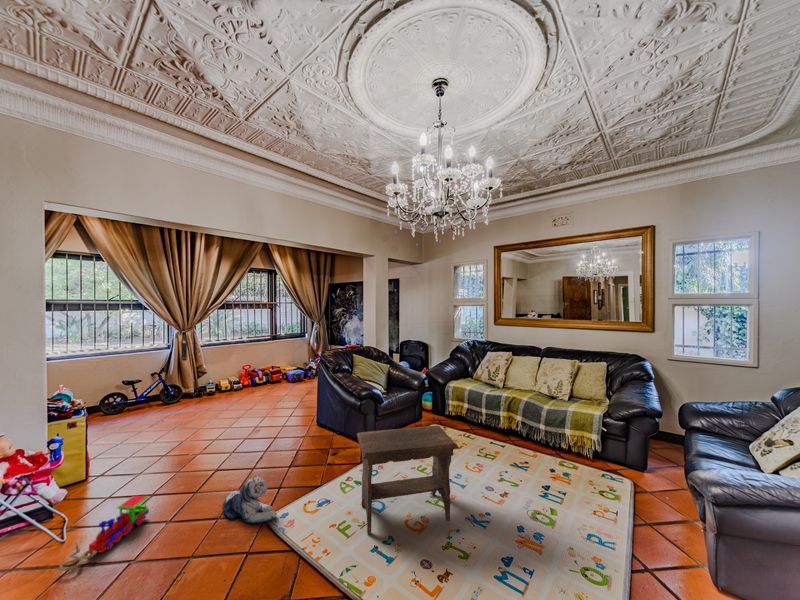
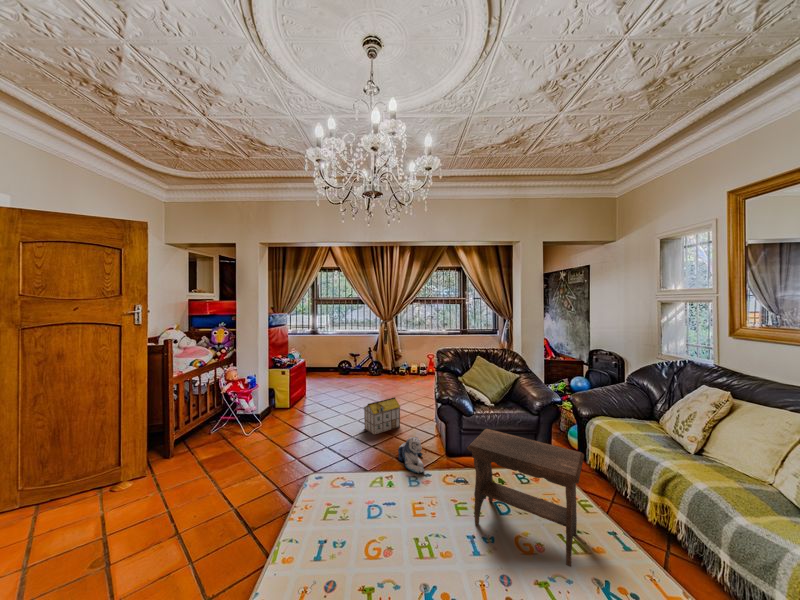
toy house: none [127,437,195,506] -> present [364,397,400,435]
toy train: present [58,496,149,571] -> none [324,423,367,448]

